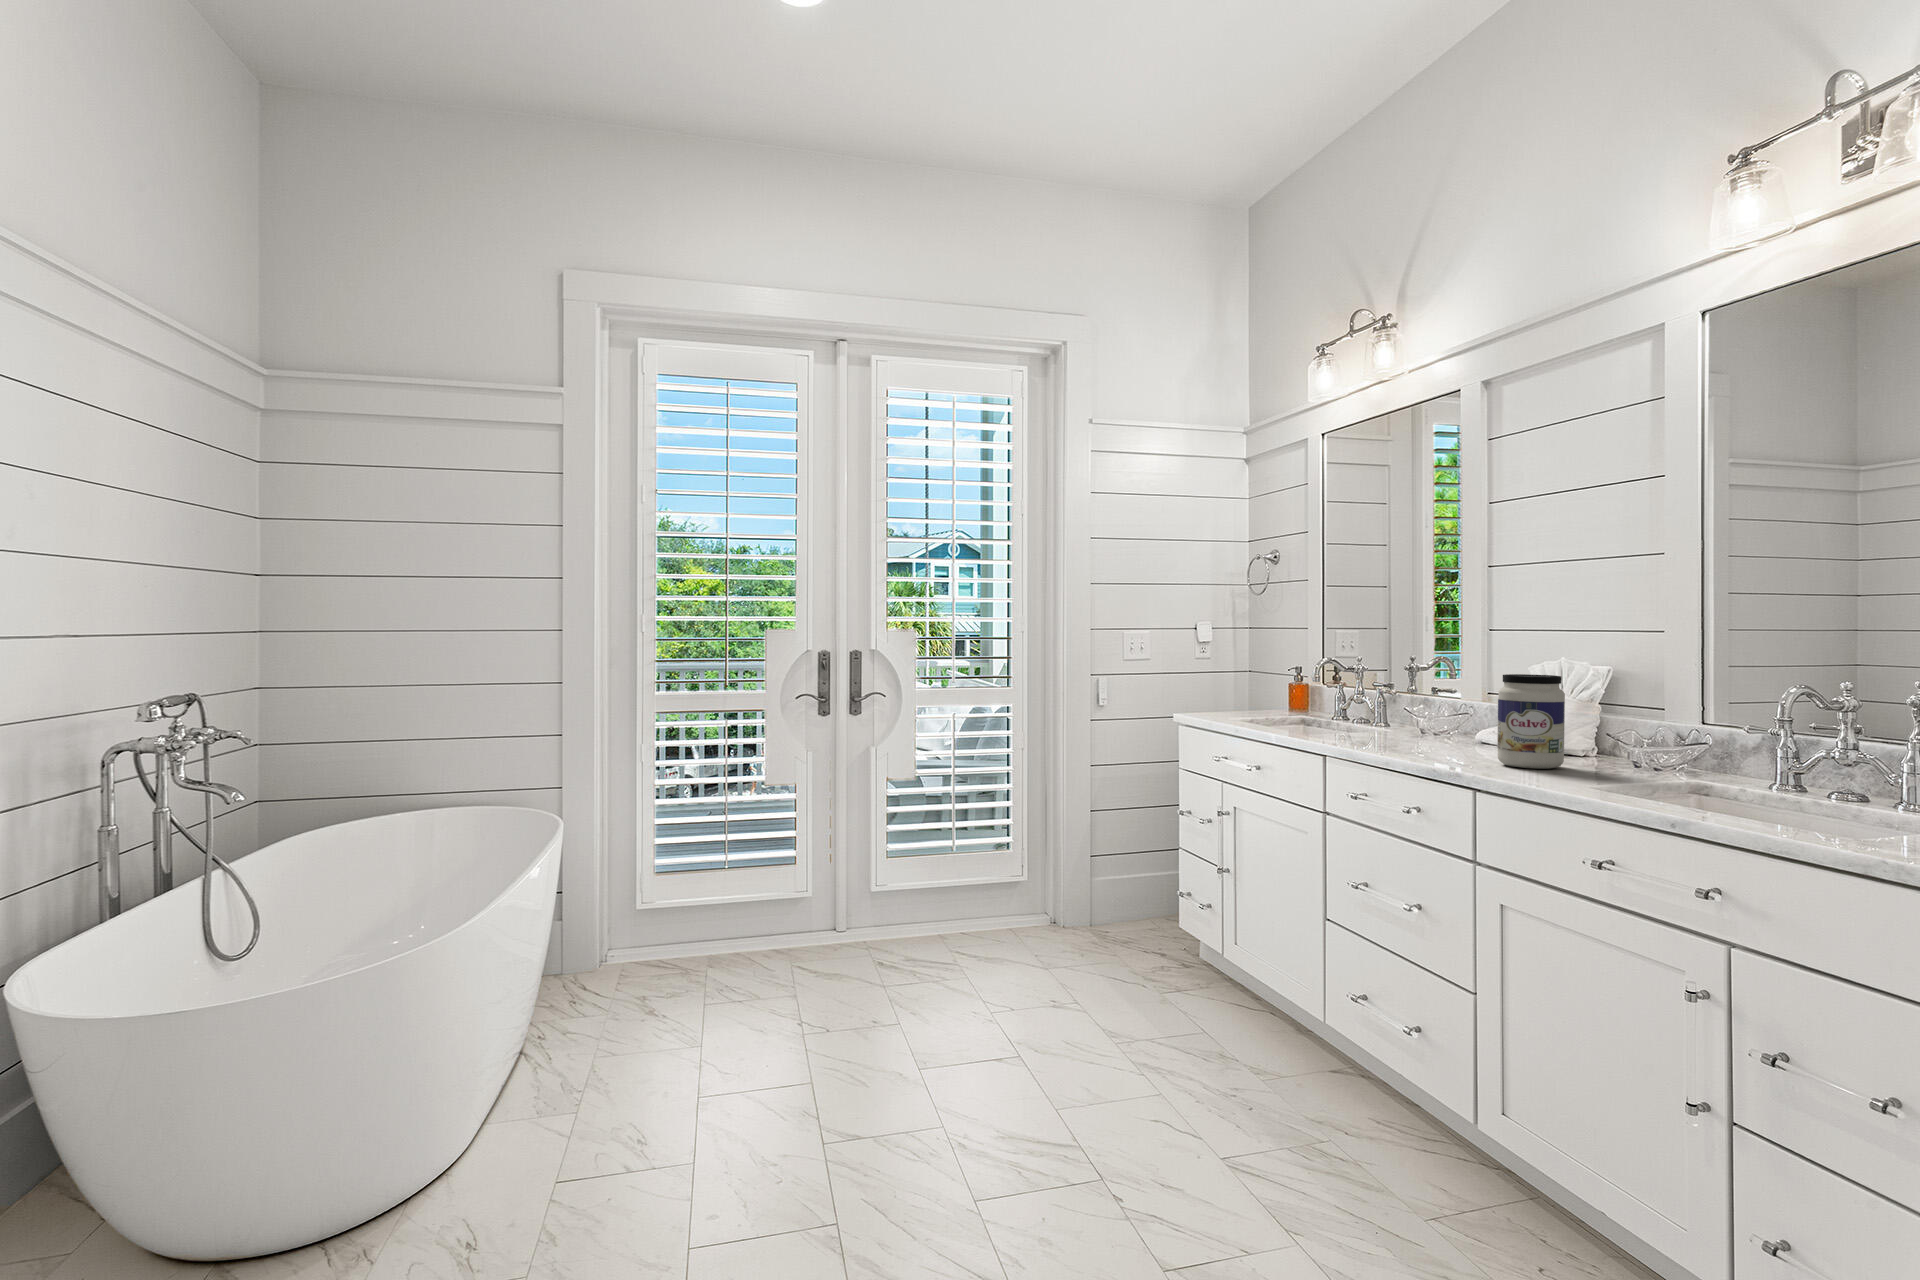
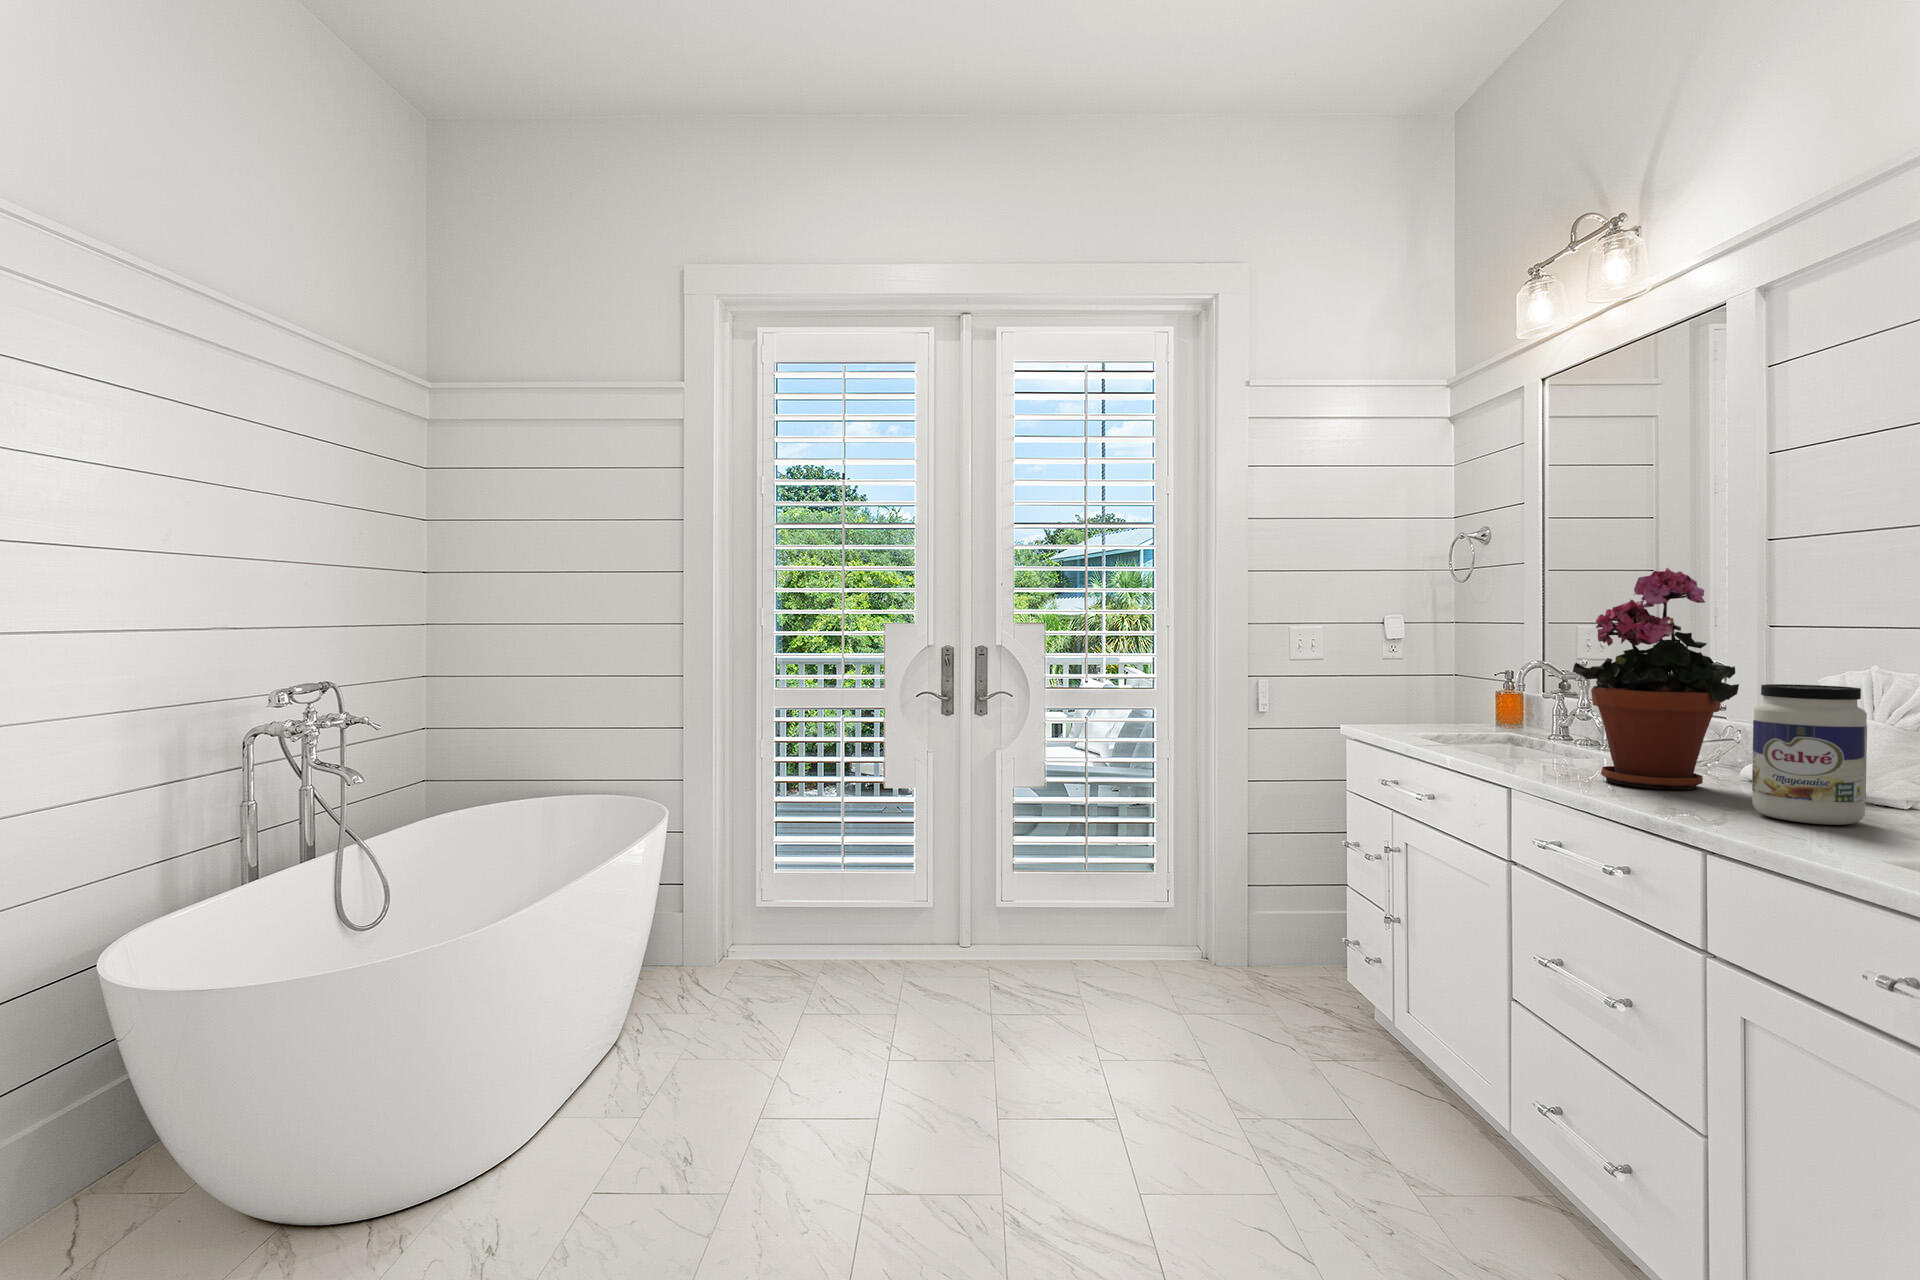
potted plant: none [1372,590,1482,752] -> present [1573,568,1739,789]

